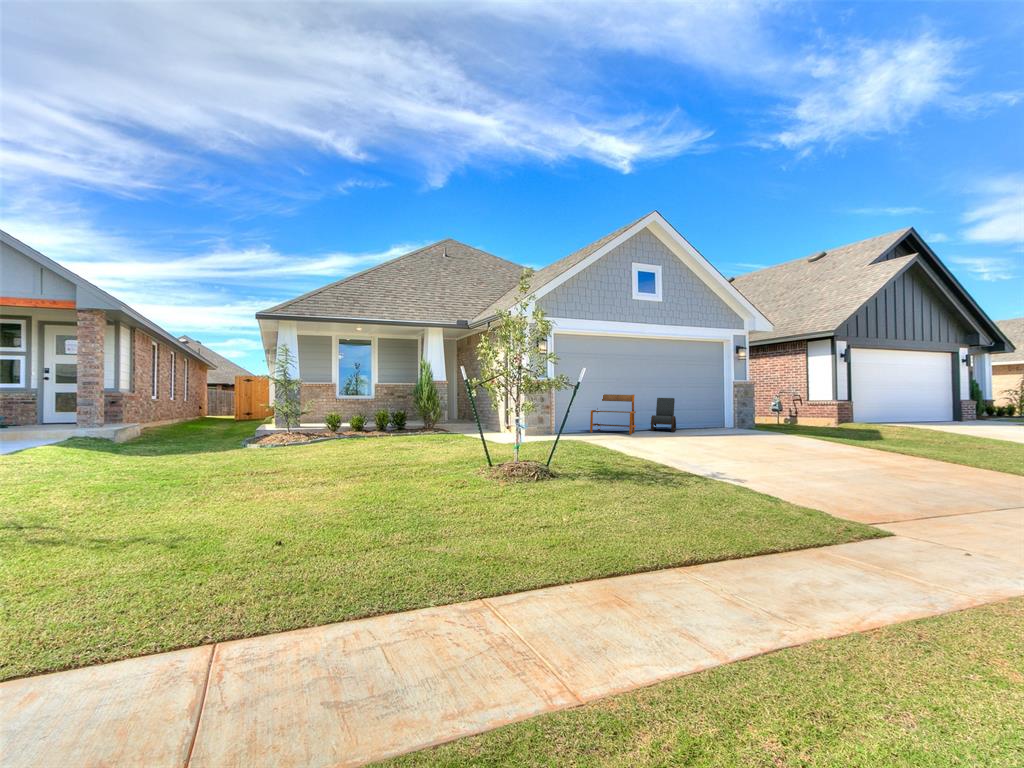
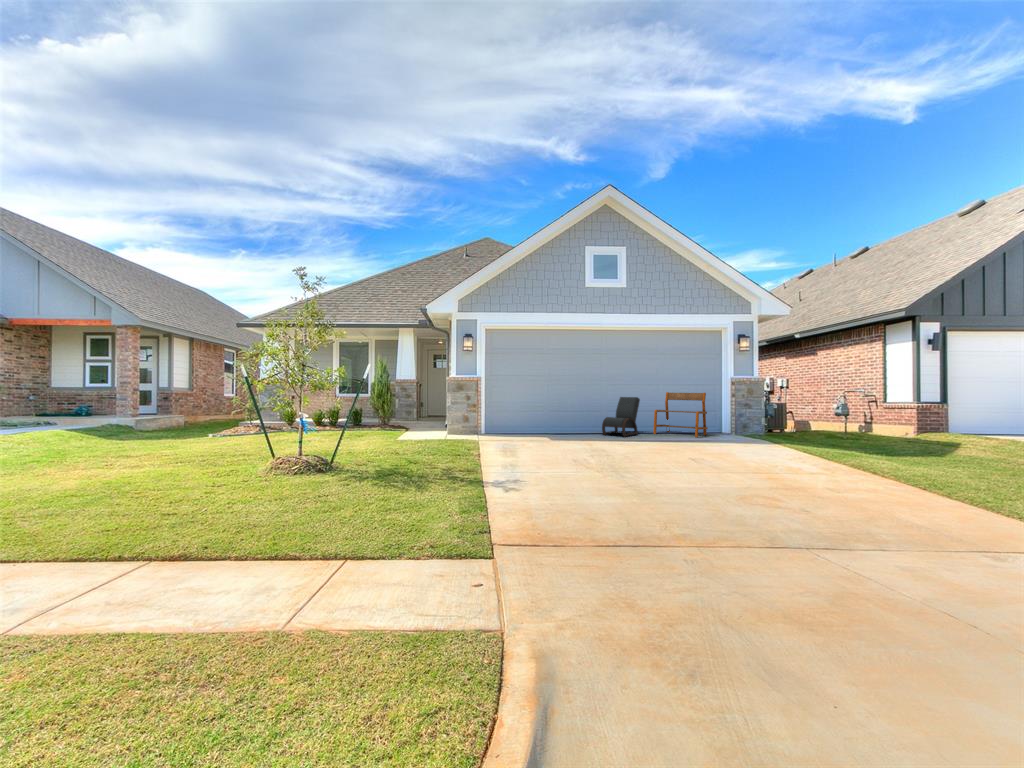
bench: present [590,394,636,434] -> present [653,392,708,437]

